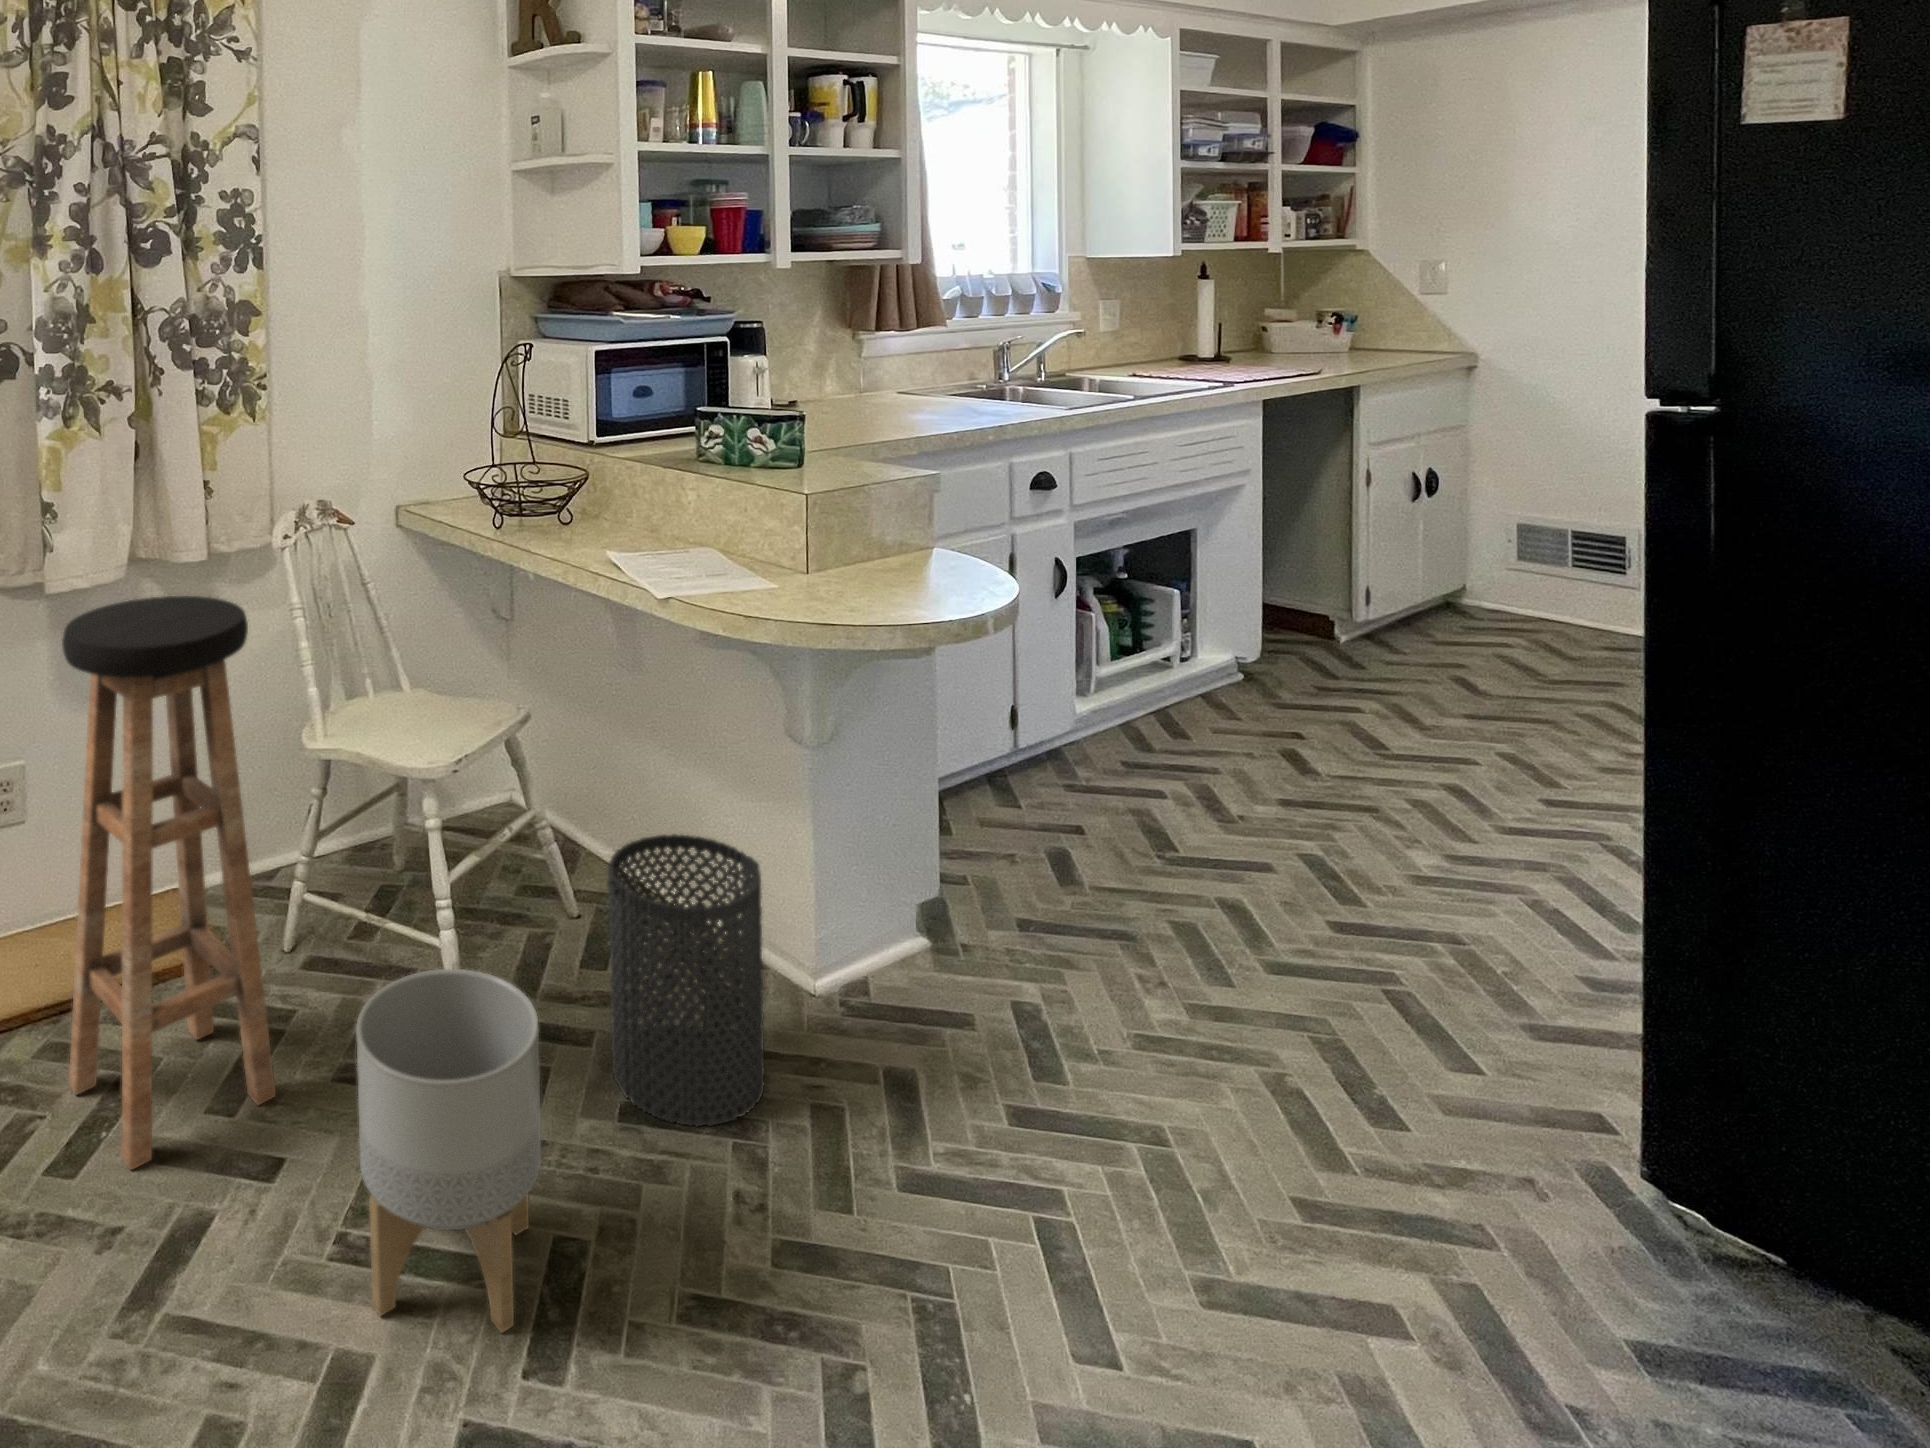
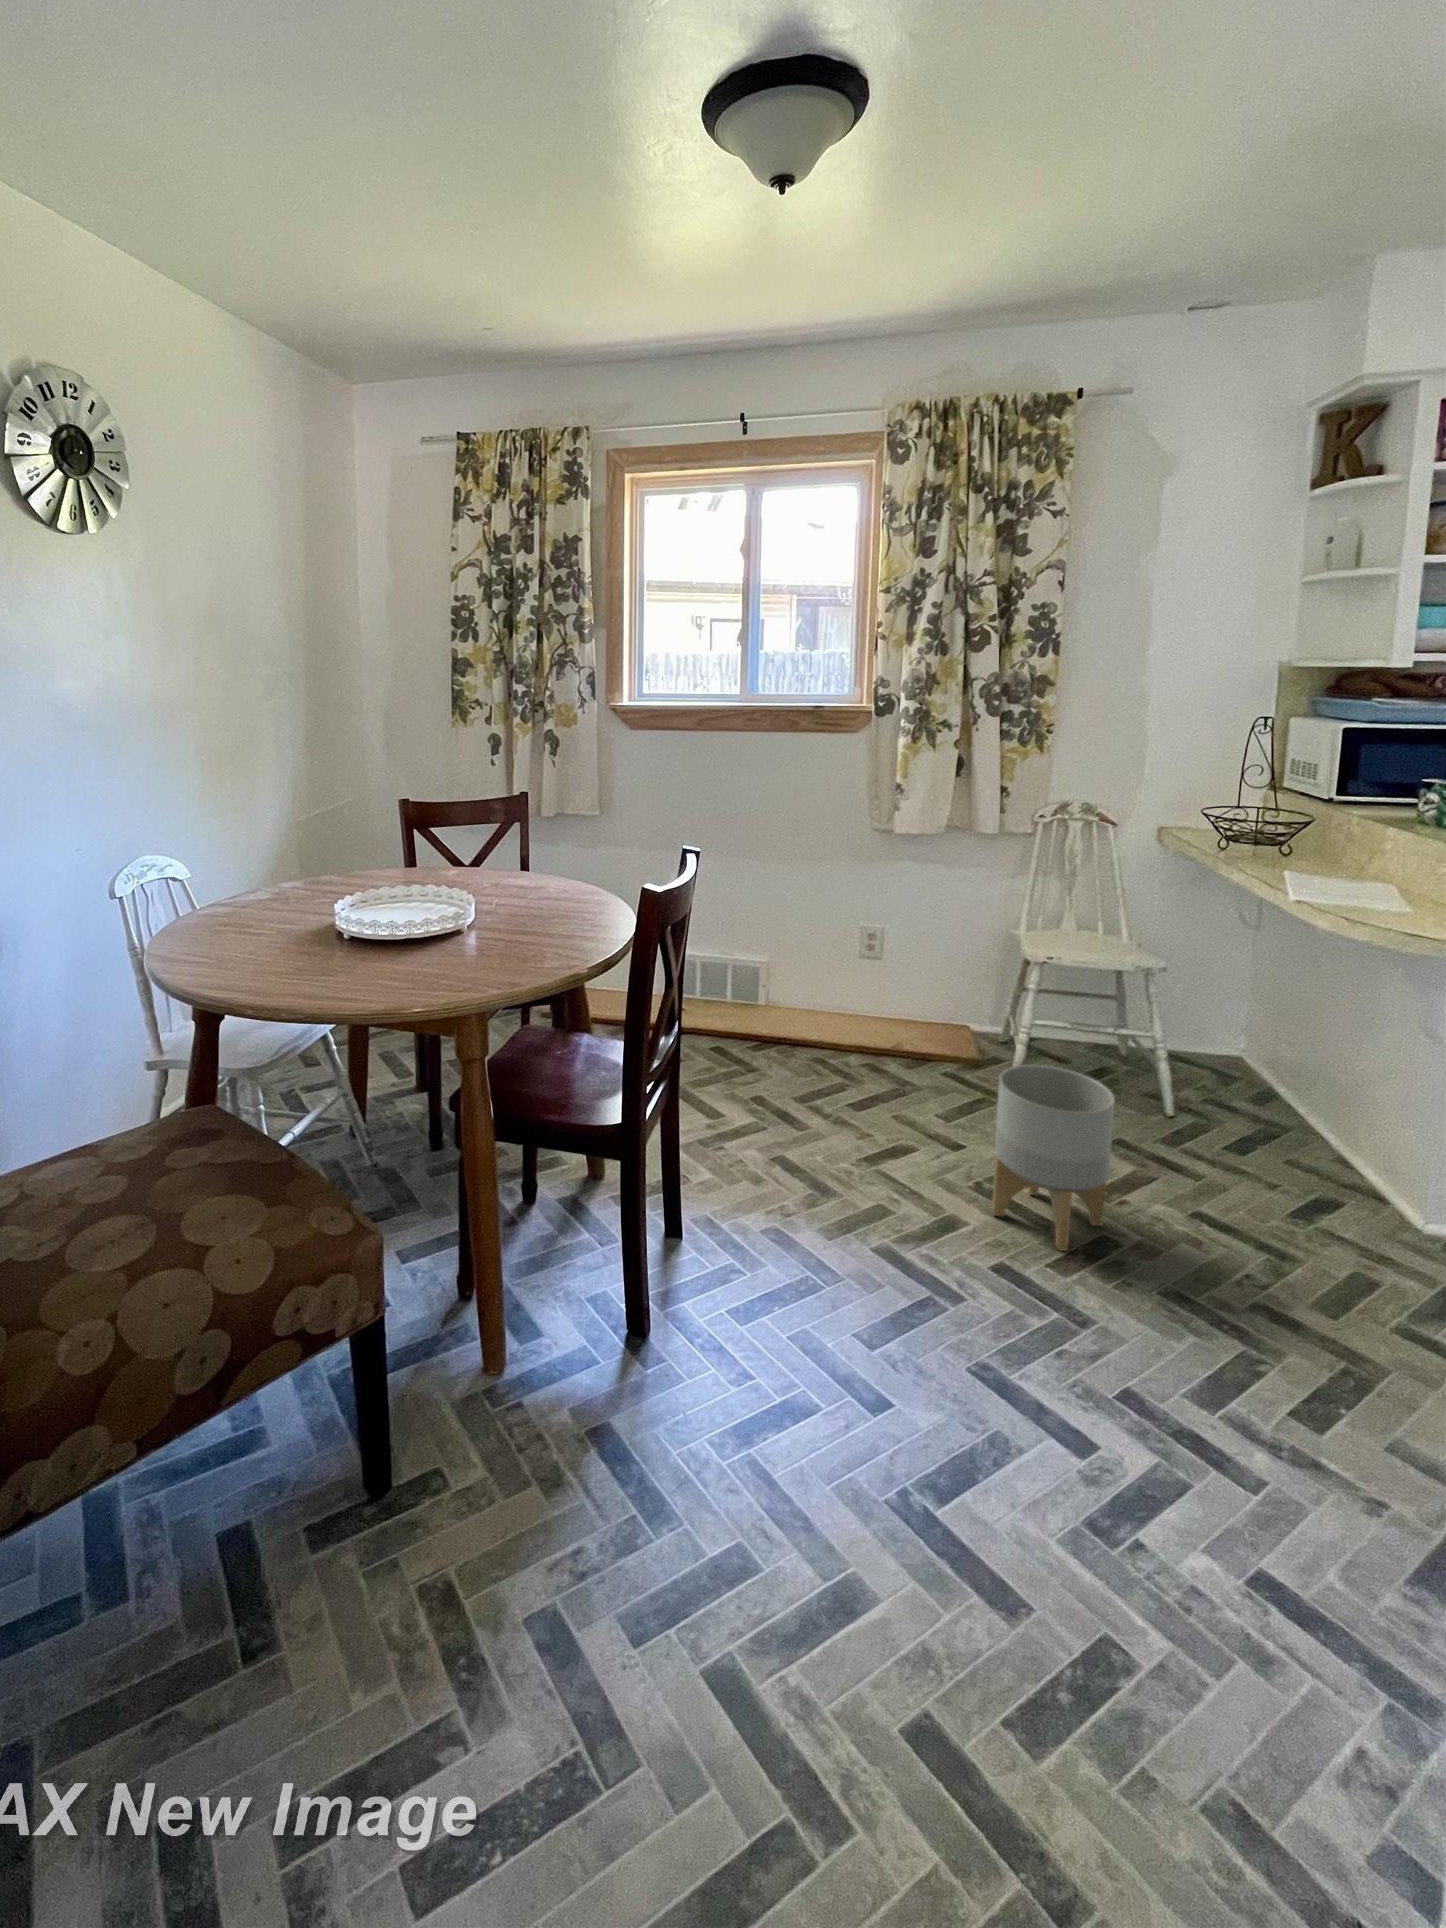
bar stool: present [62,596,276,1169] -> none [875,841,993,1125]
trash can: present [607,834,764,1126] -> none [1210,1062,1358,1254]

